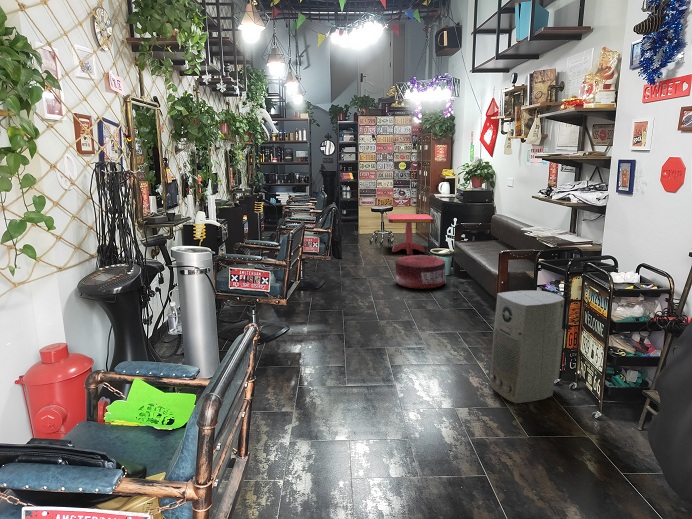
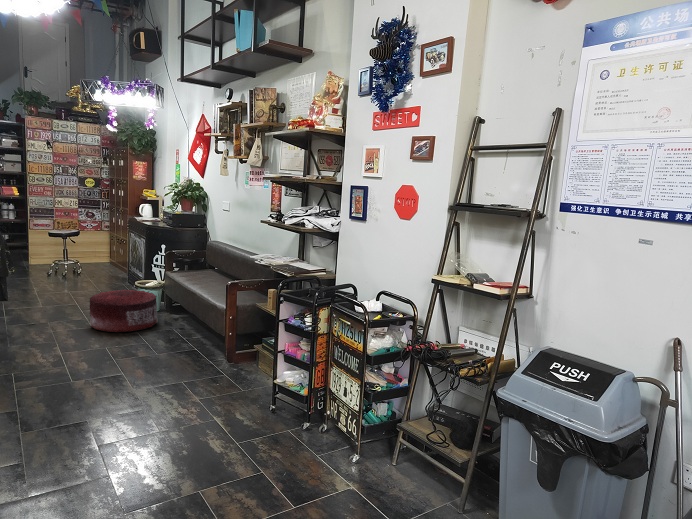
side table: present [386,214,434,255] -> none [71,240,136,289]
air purifier: present [489,290,564,403] -> none [234,326,315,466]

